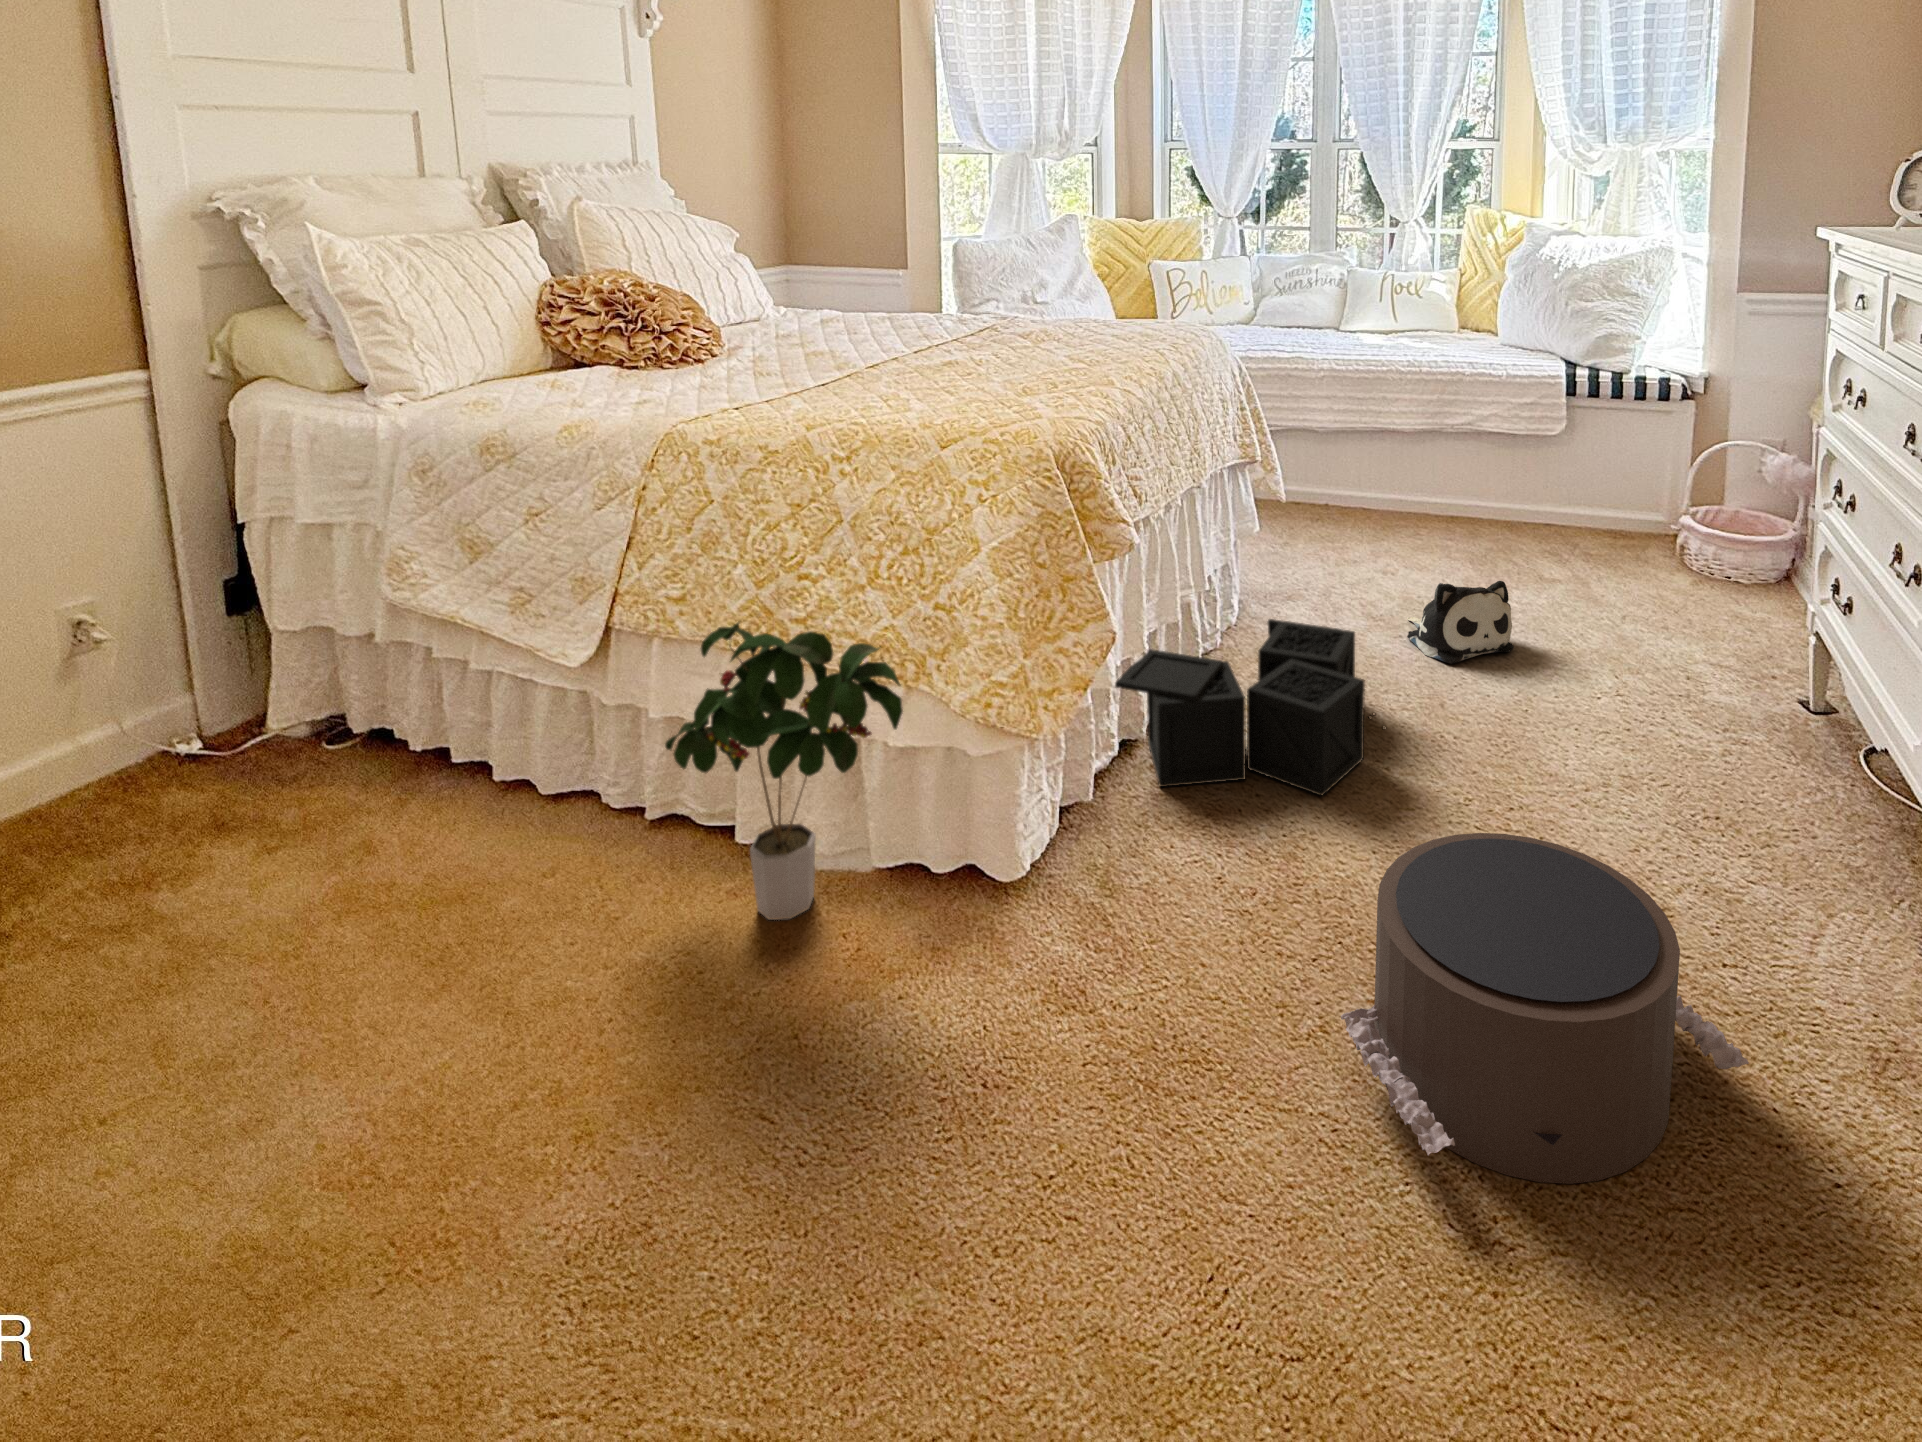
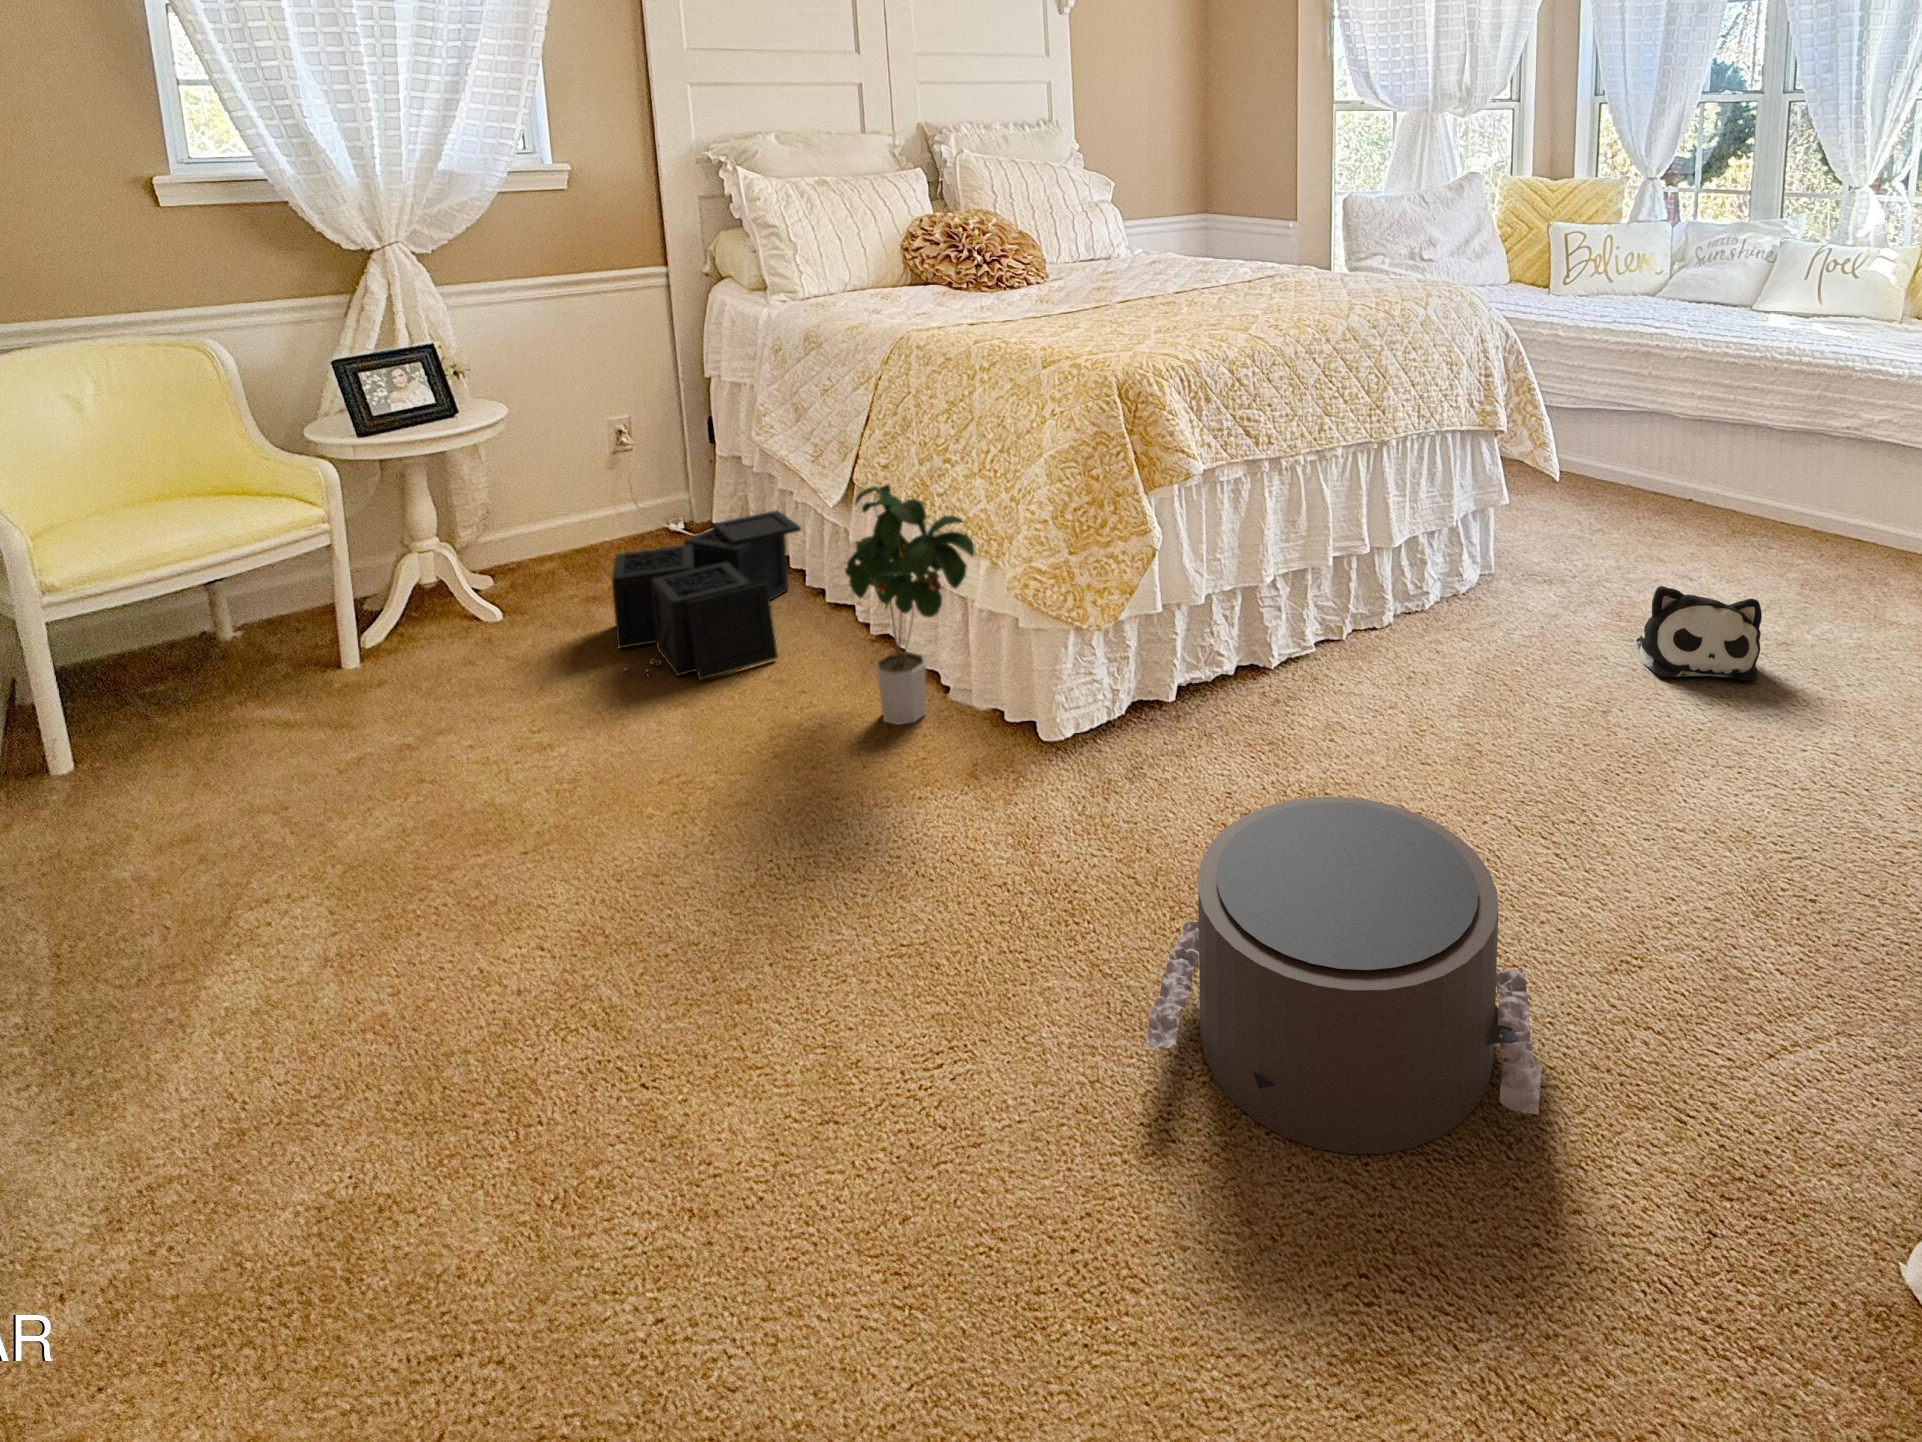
storage bin: present [1115,619,1386,796] -> present [612,511,801,680]

